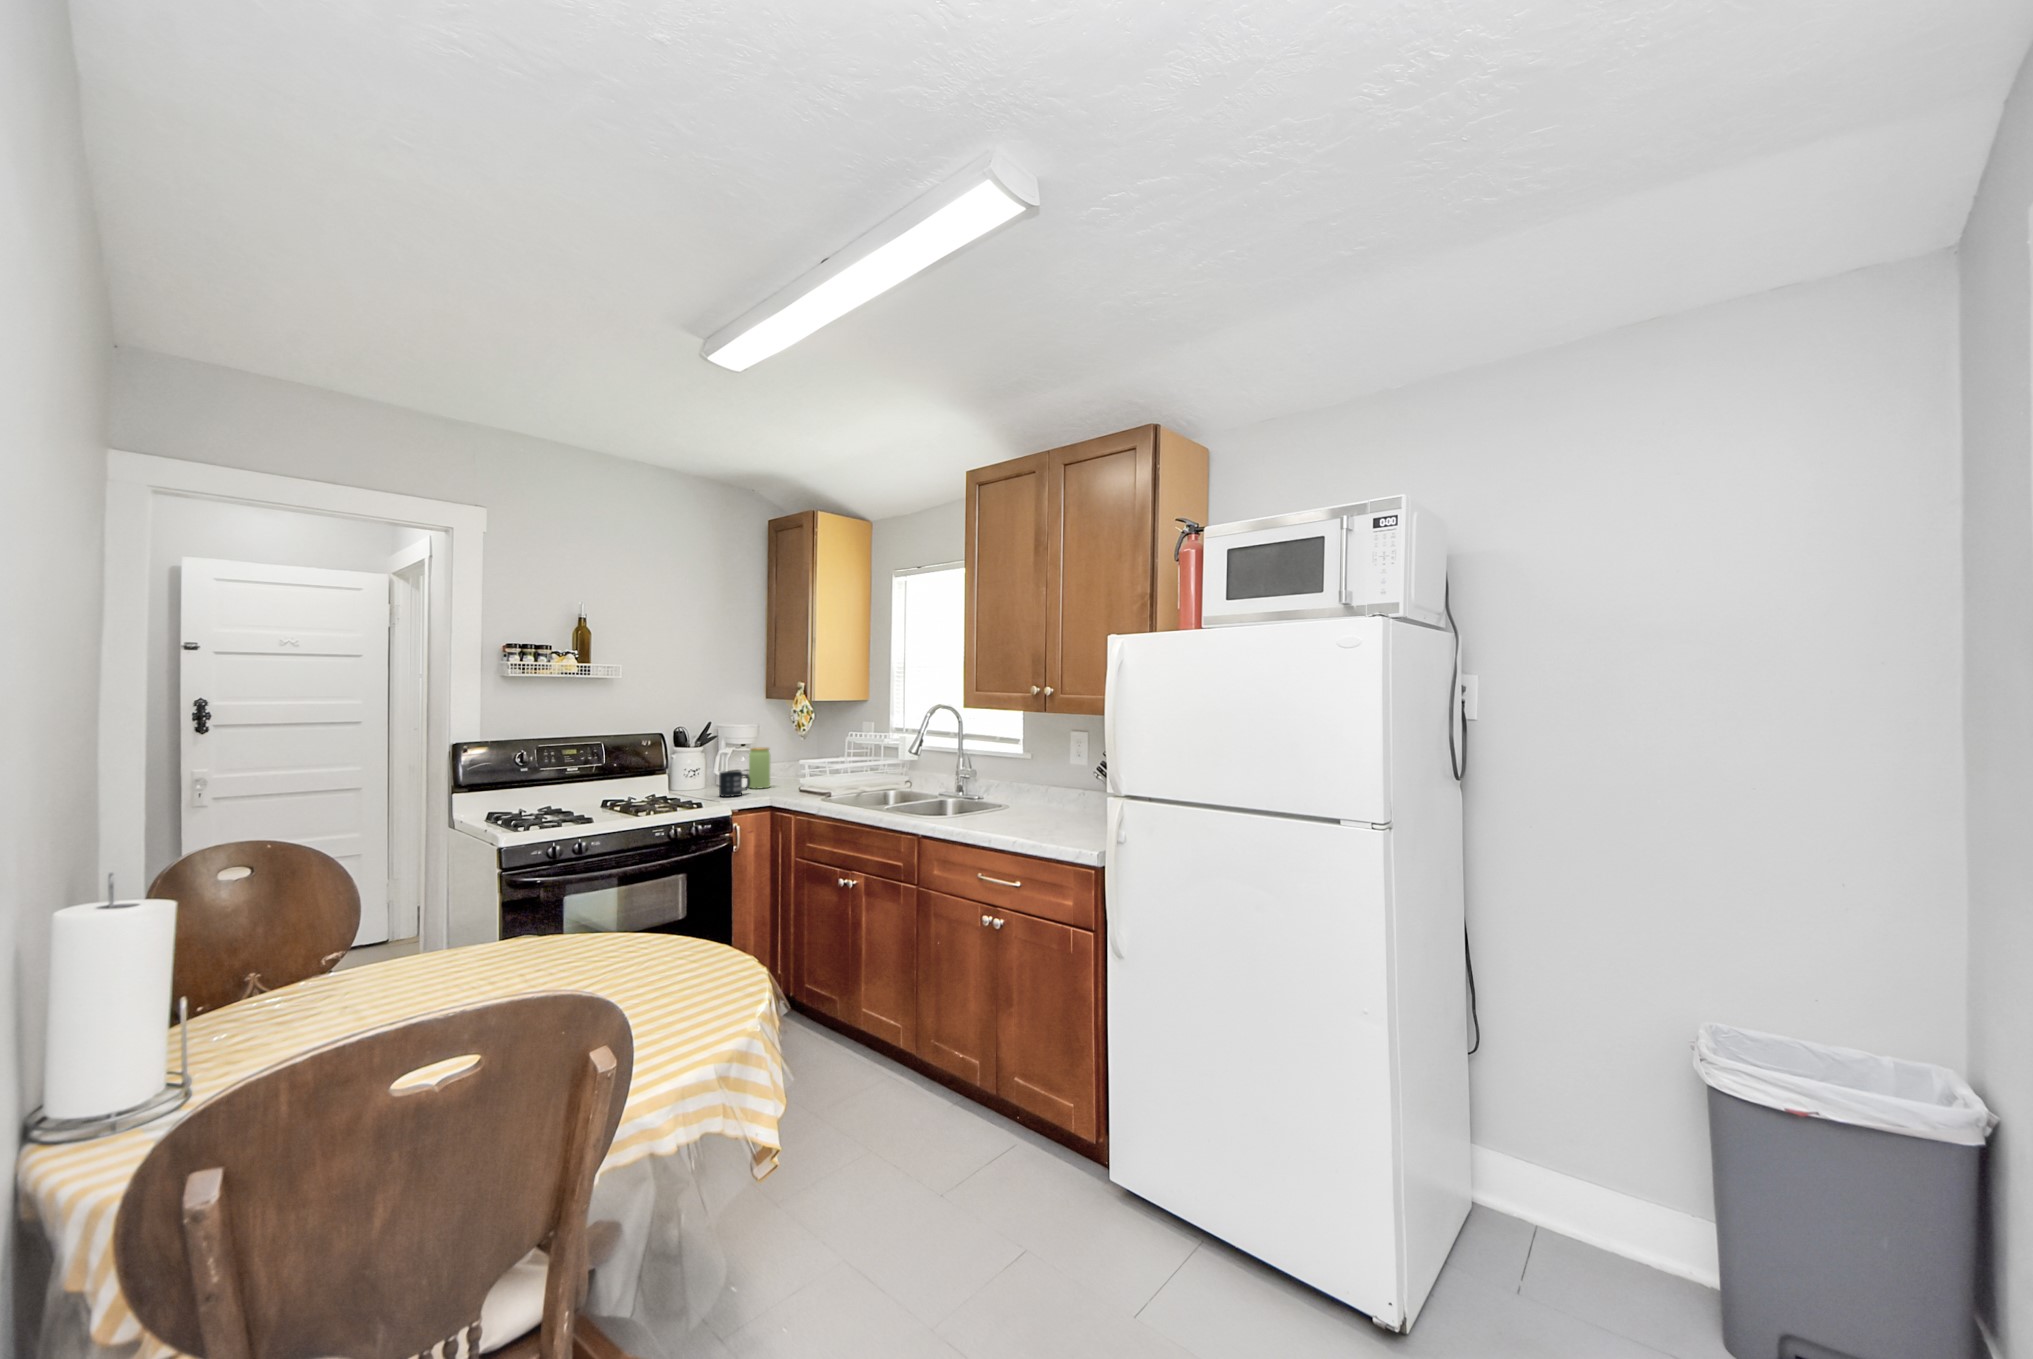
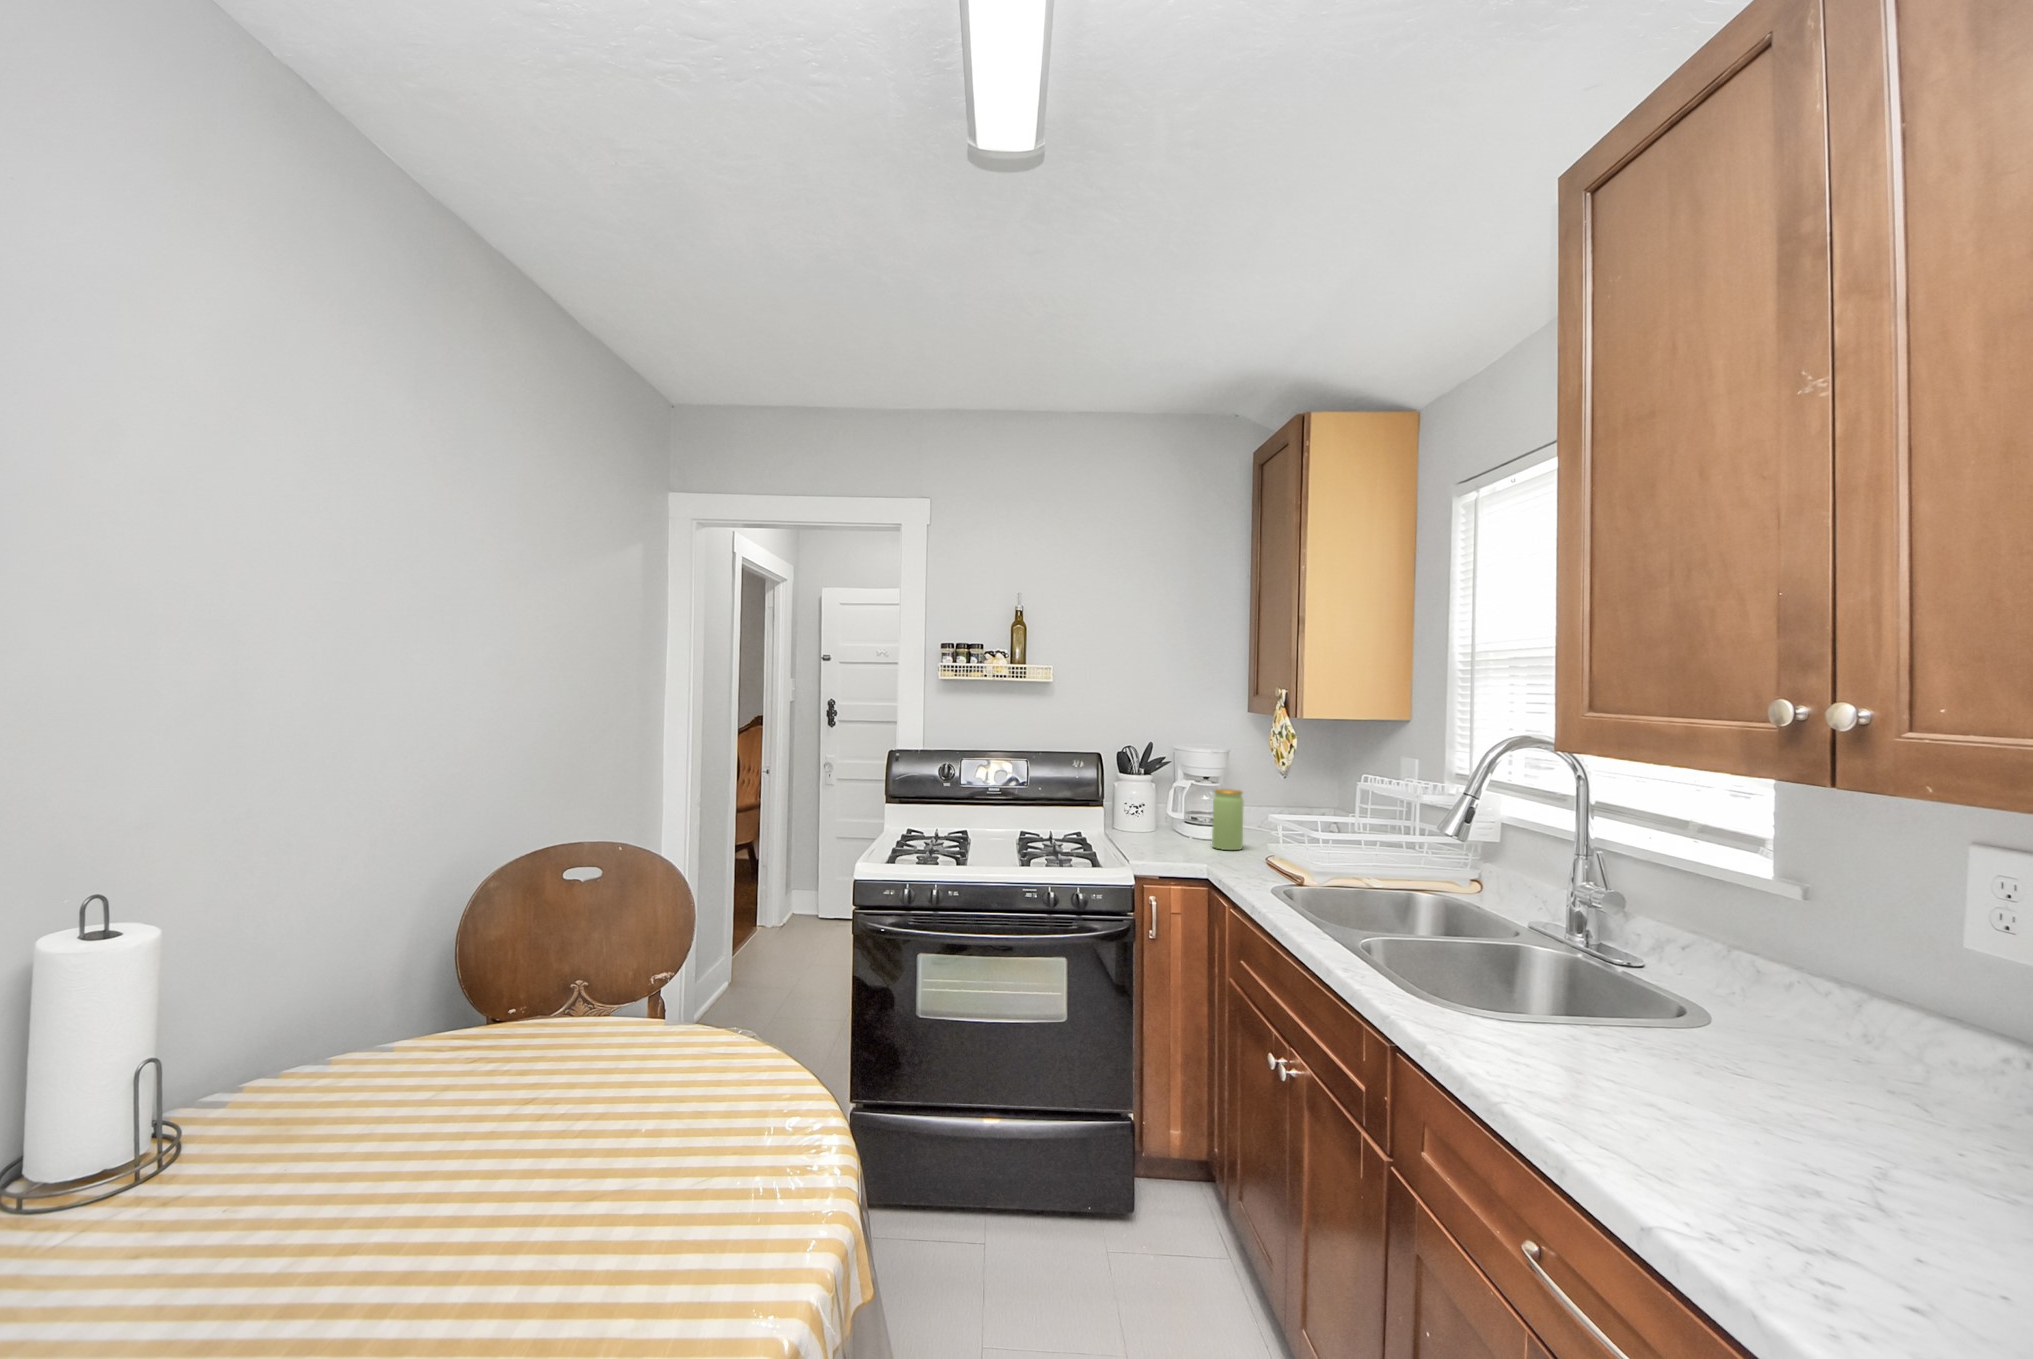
mug: present [719,771,750,797] -> none [1169,824,1213,863]

